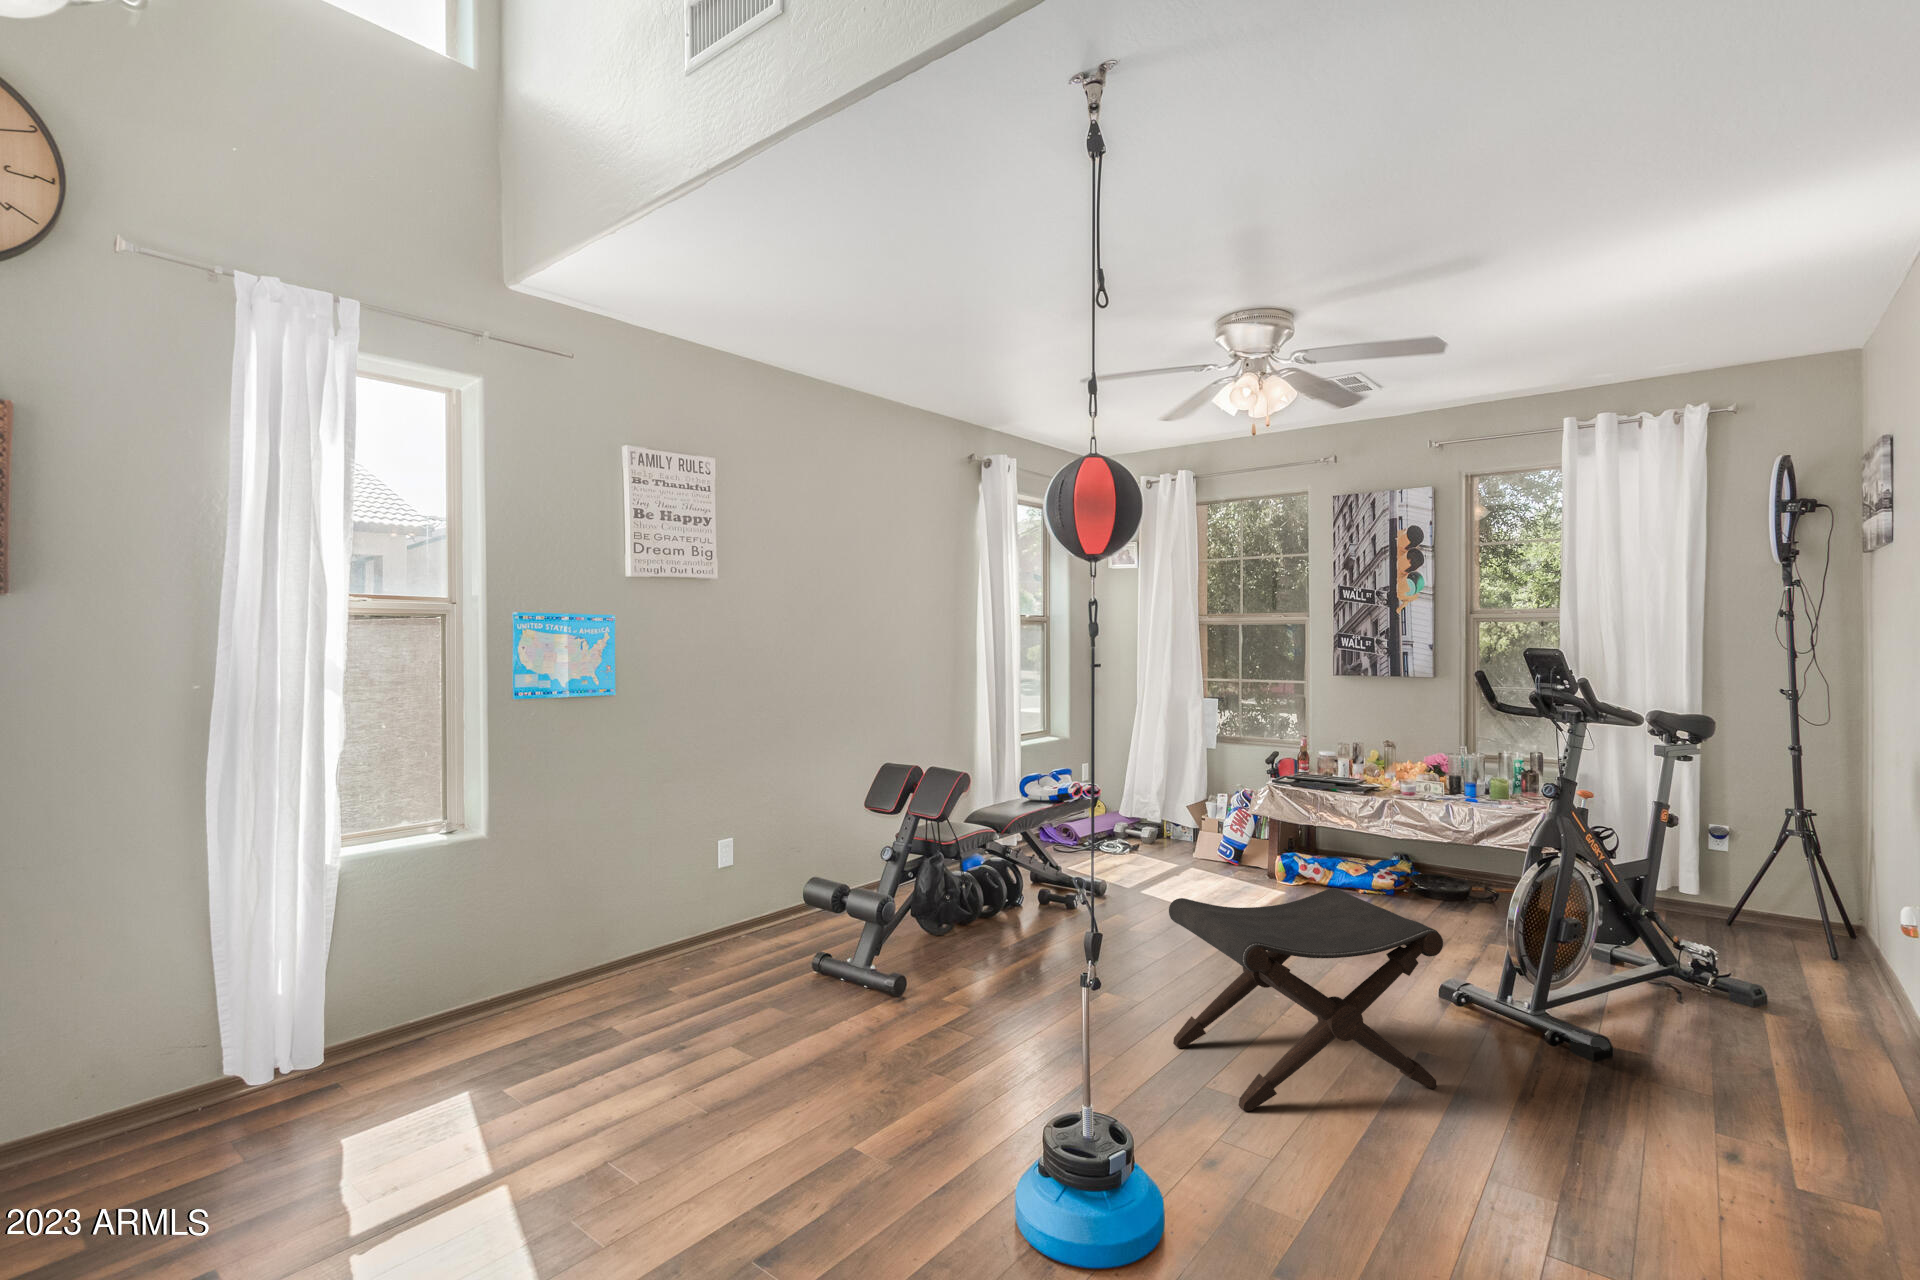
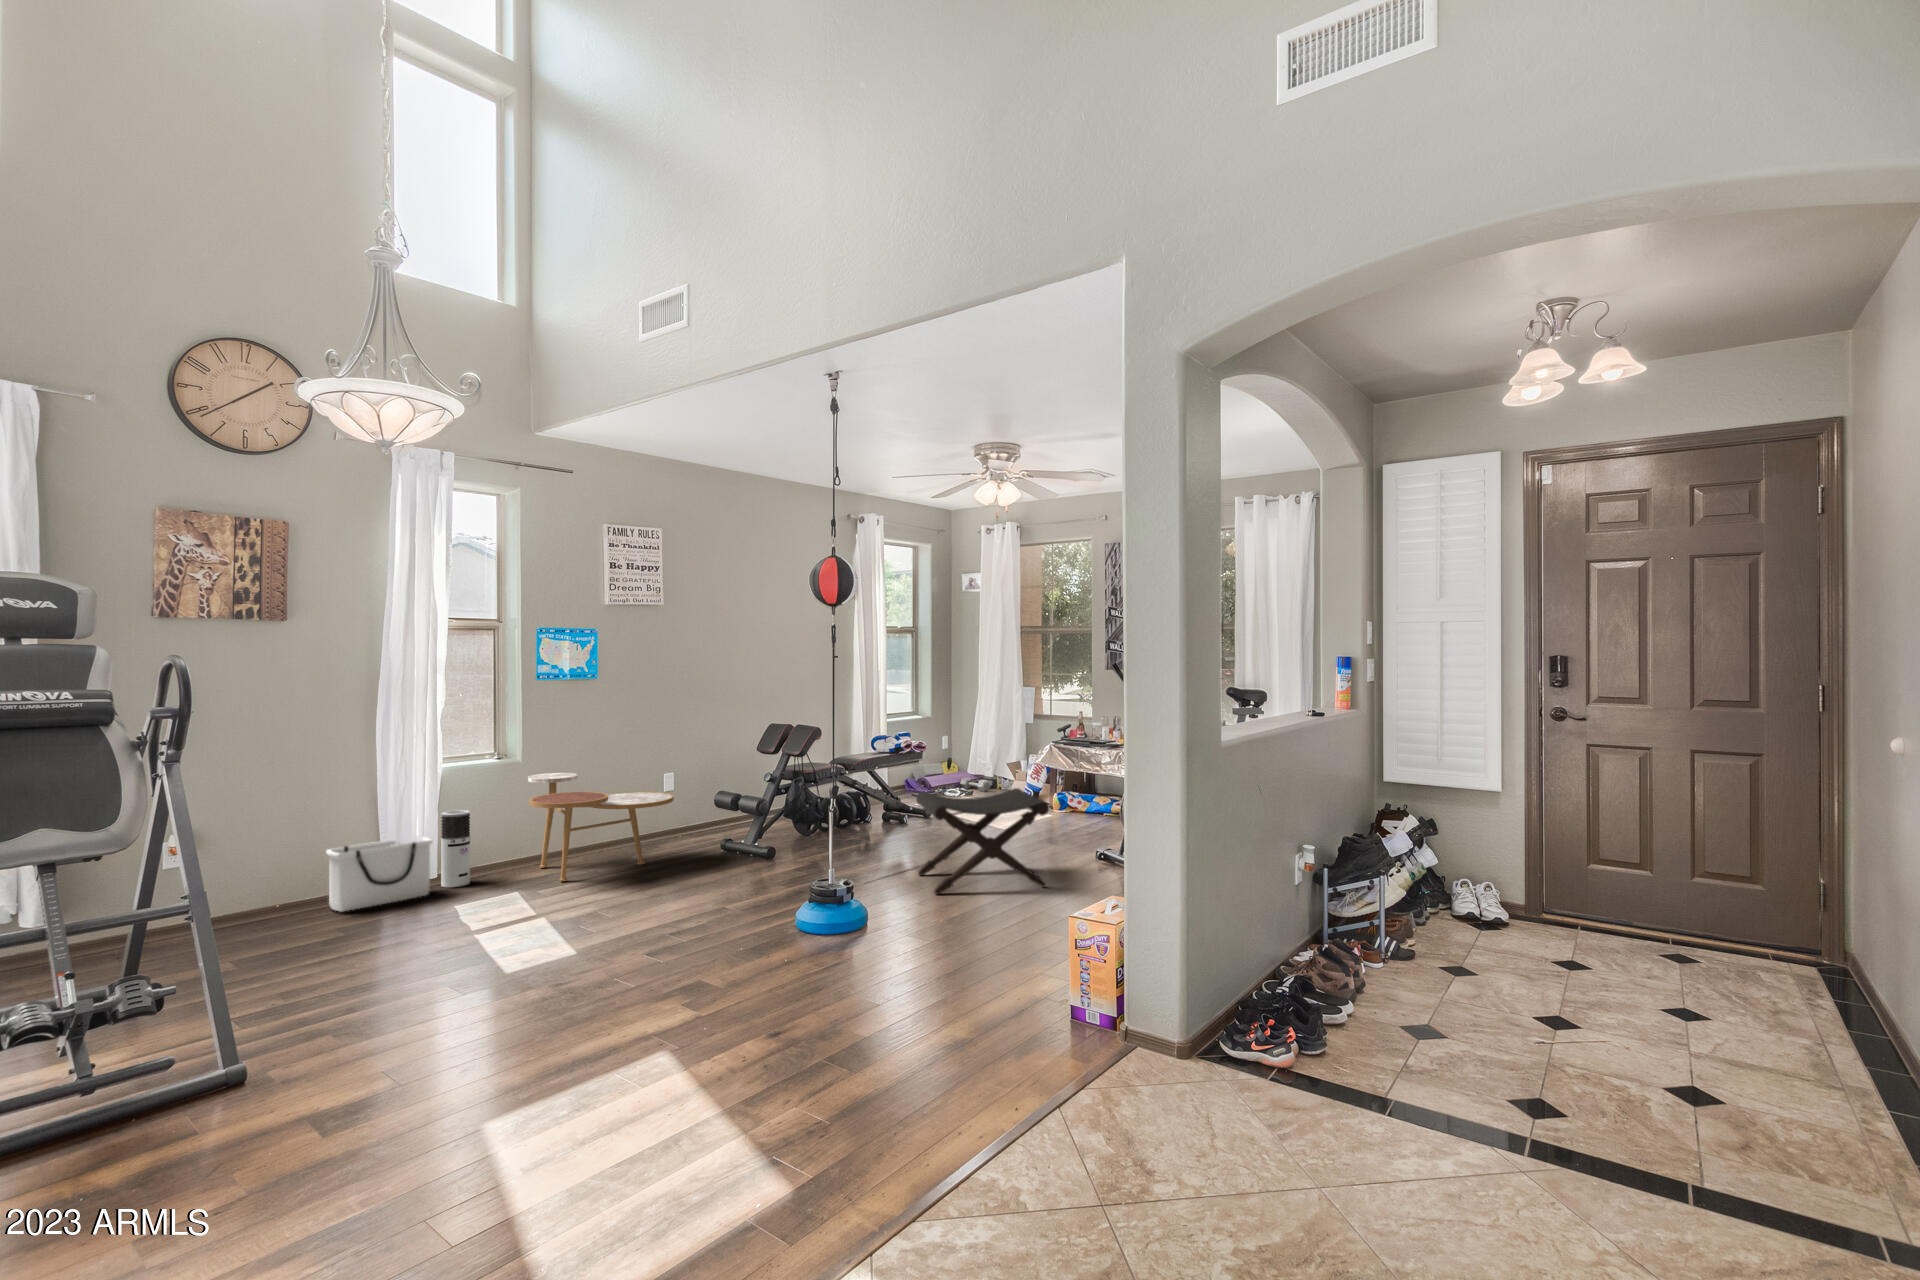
side table: none [493,854,741,1060] -> present [528,773,674,881]
air purifier: none [338,931,391,1075] -> present [441,810,470,887]
storage bin: none [98,986,314,1157] -> present [326,837,433,912]

